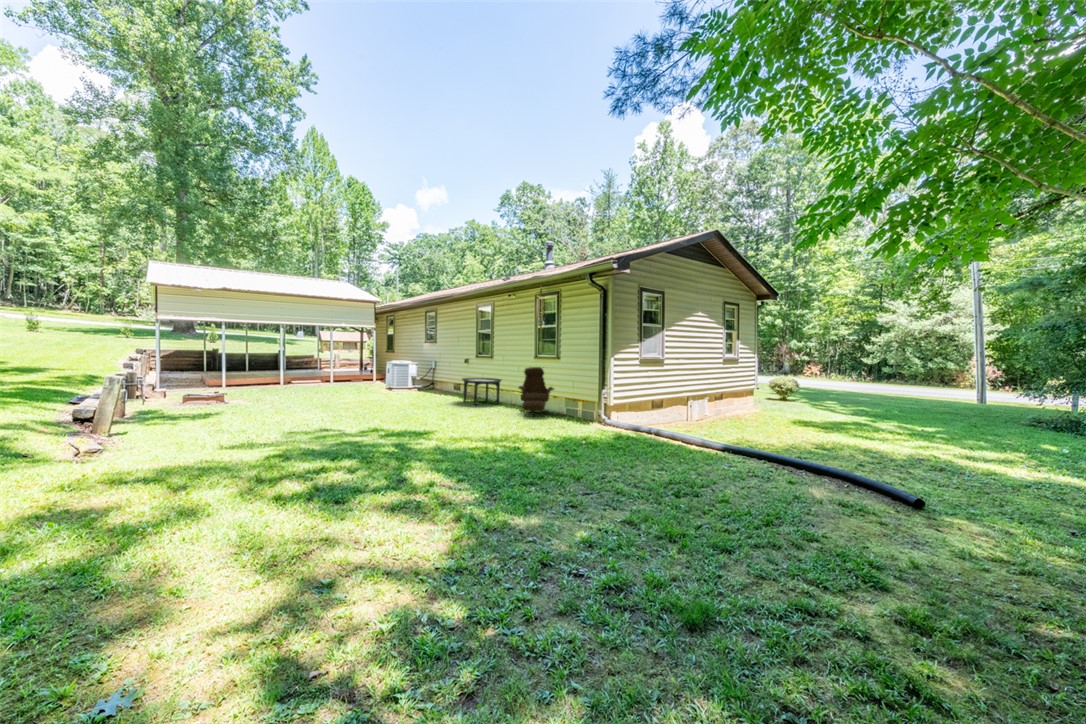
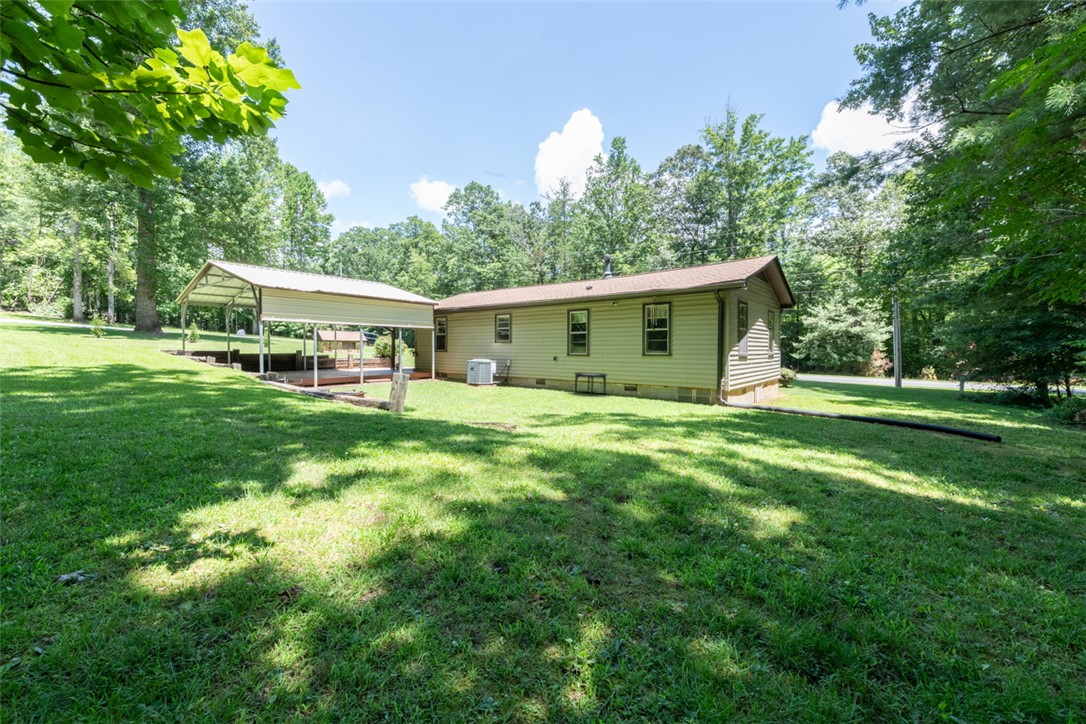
lounge chair: present [519,367,554,415] -> none [637,363,671,402]

